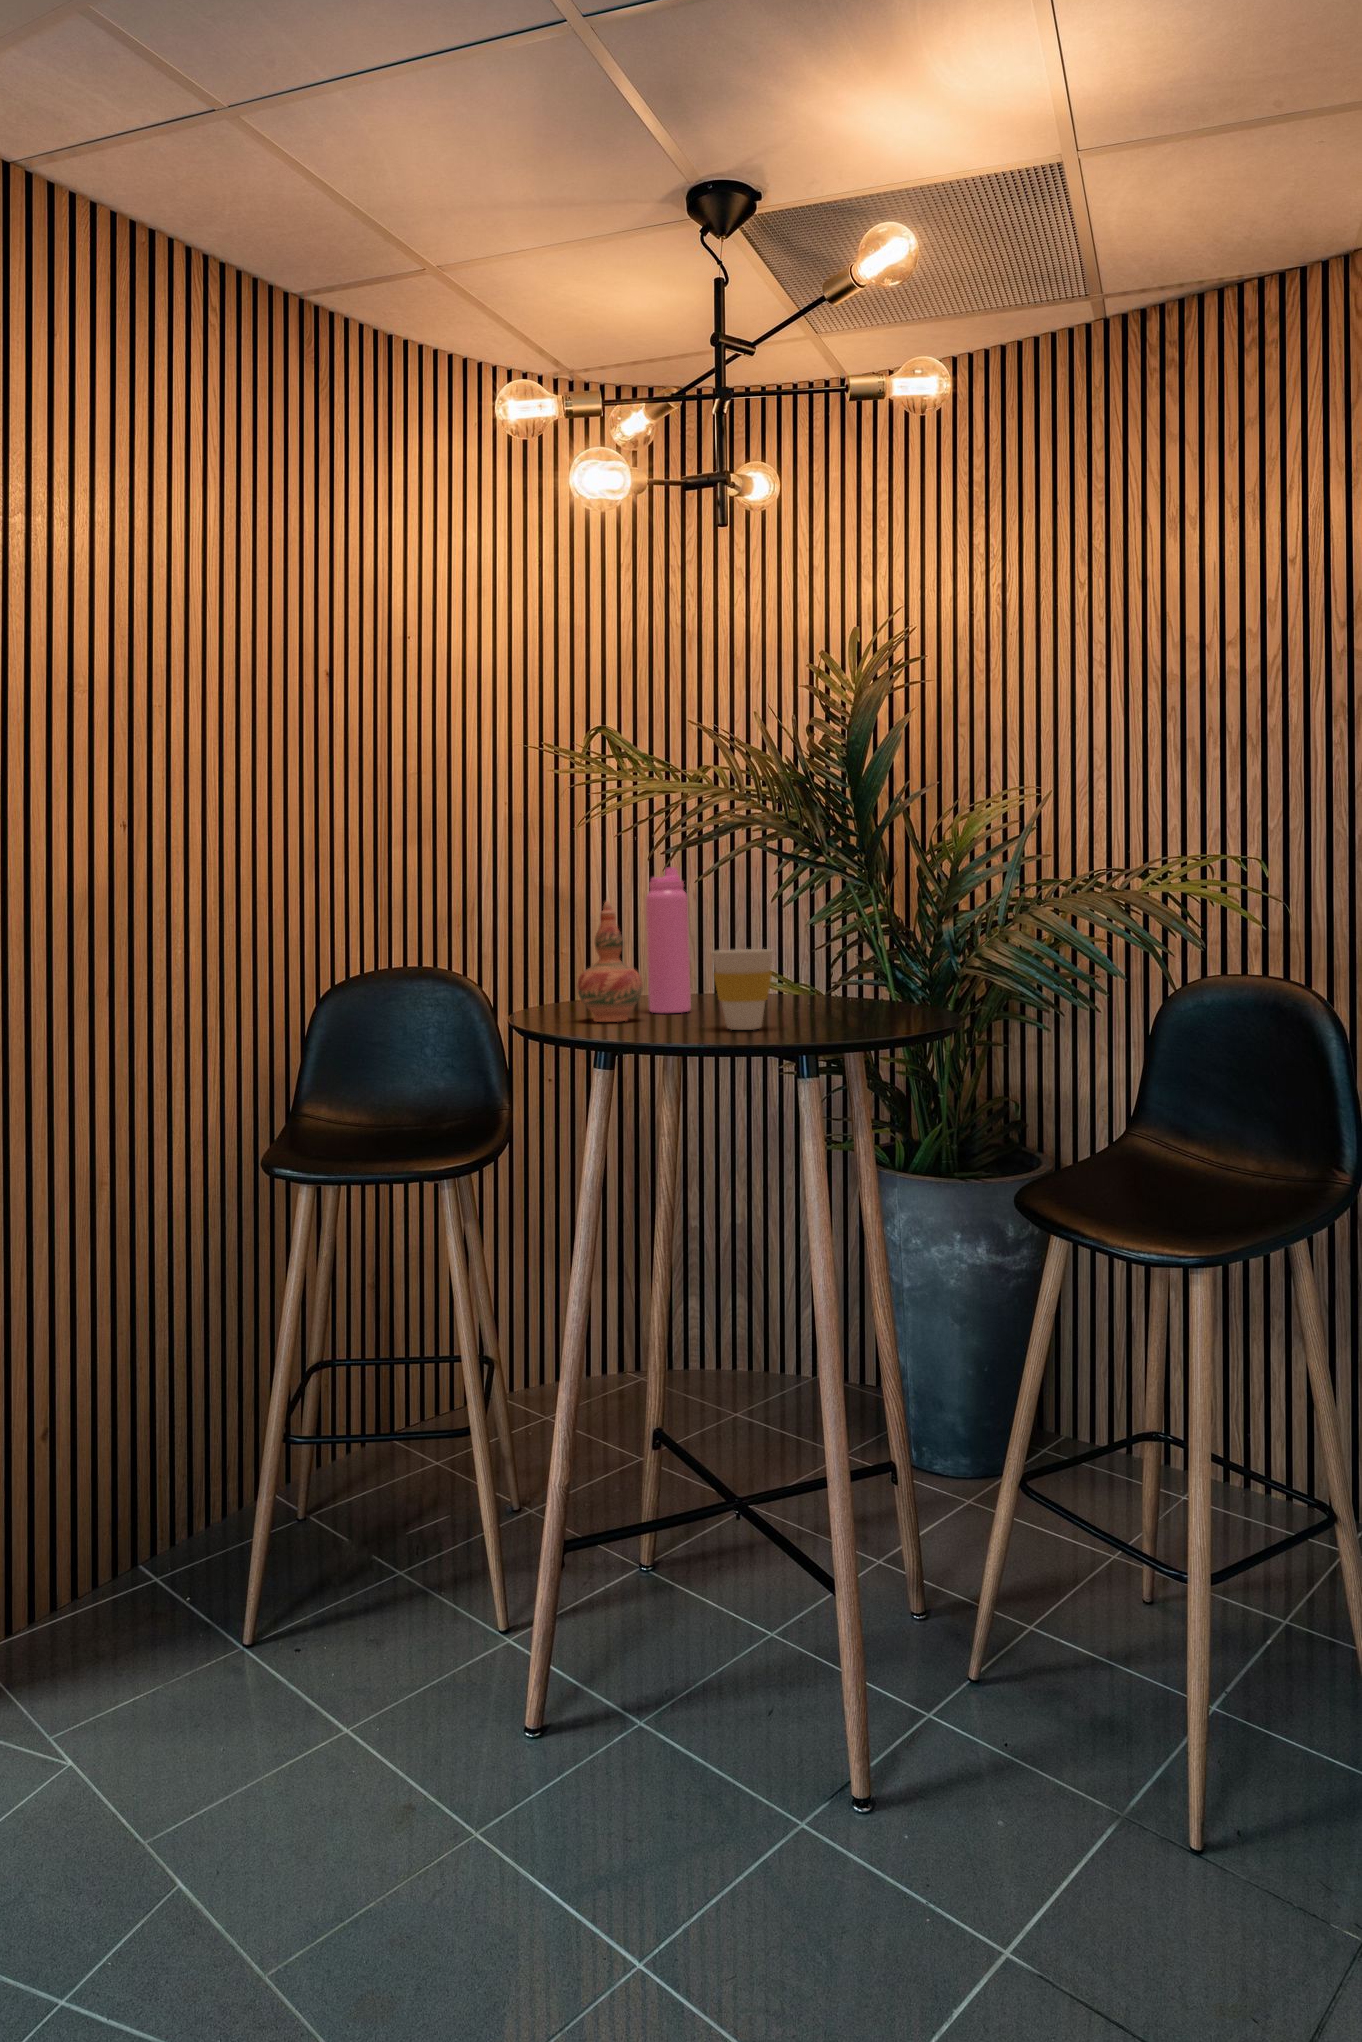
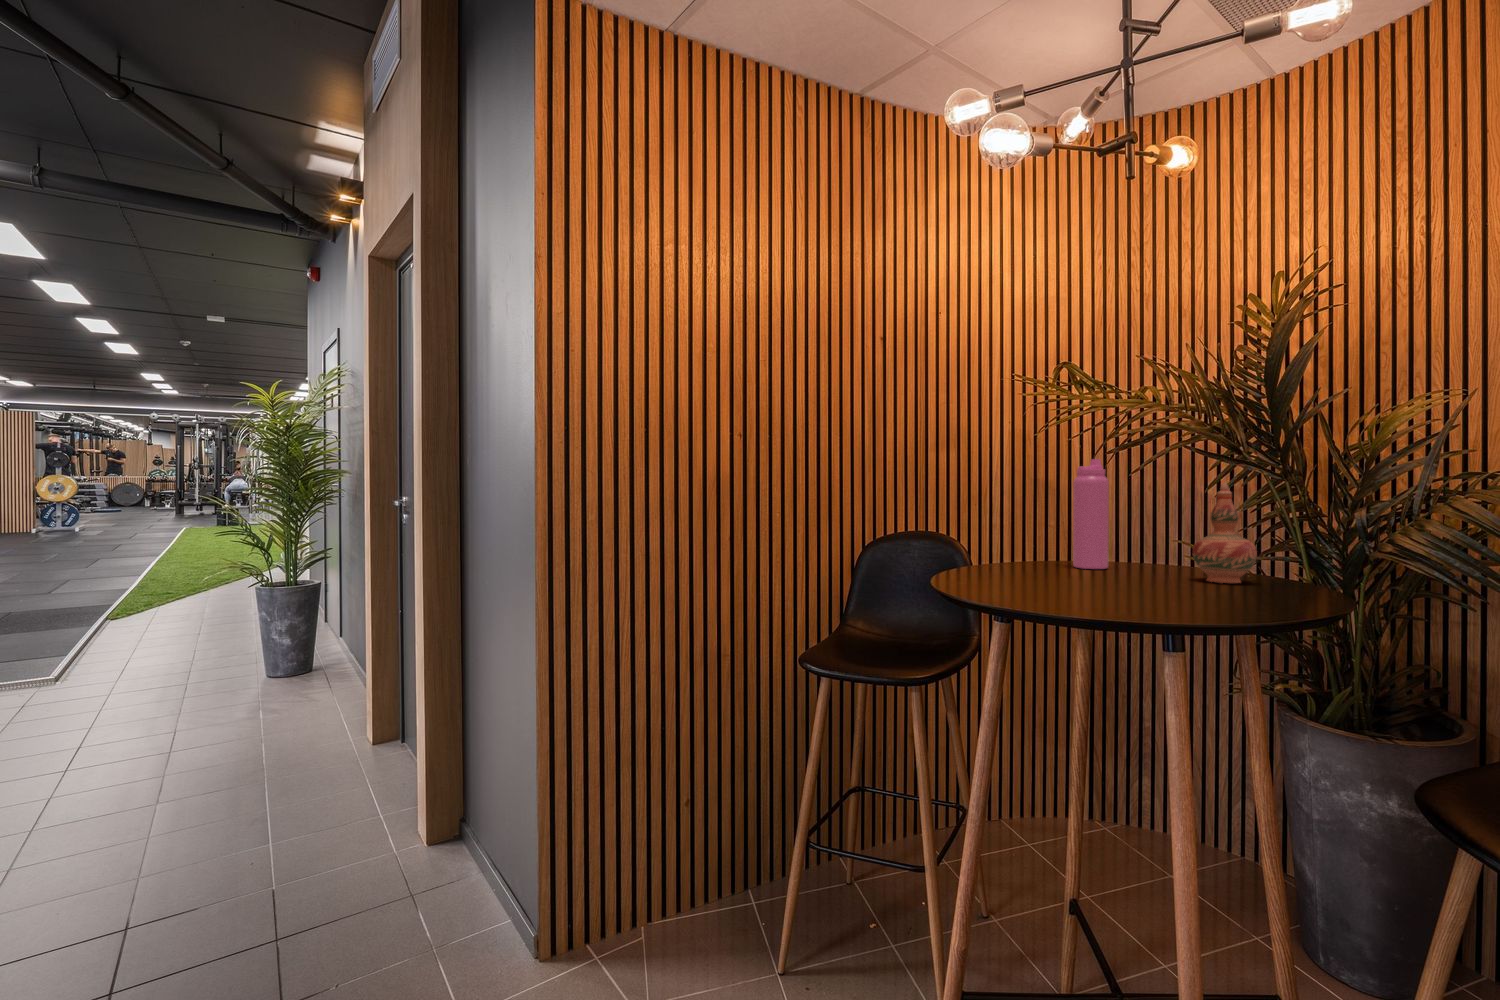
decorative vase: present [578,901,643,1022] -> present [1192,483,1257,583]
cup: present [711,949,773,1030] -> none [1117,523,1175,588]

